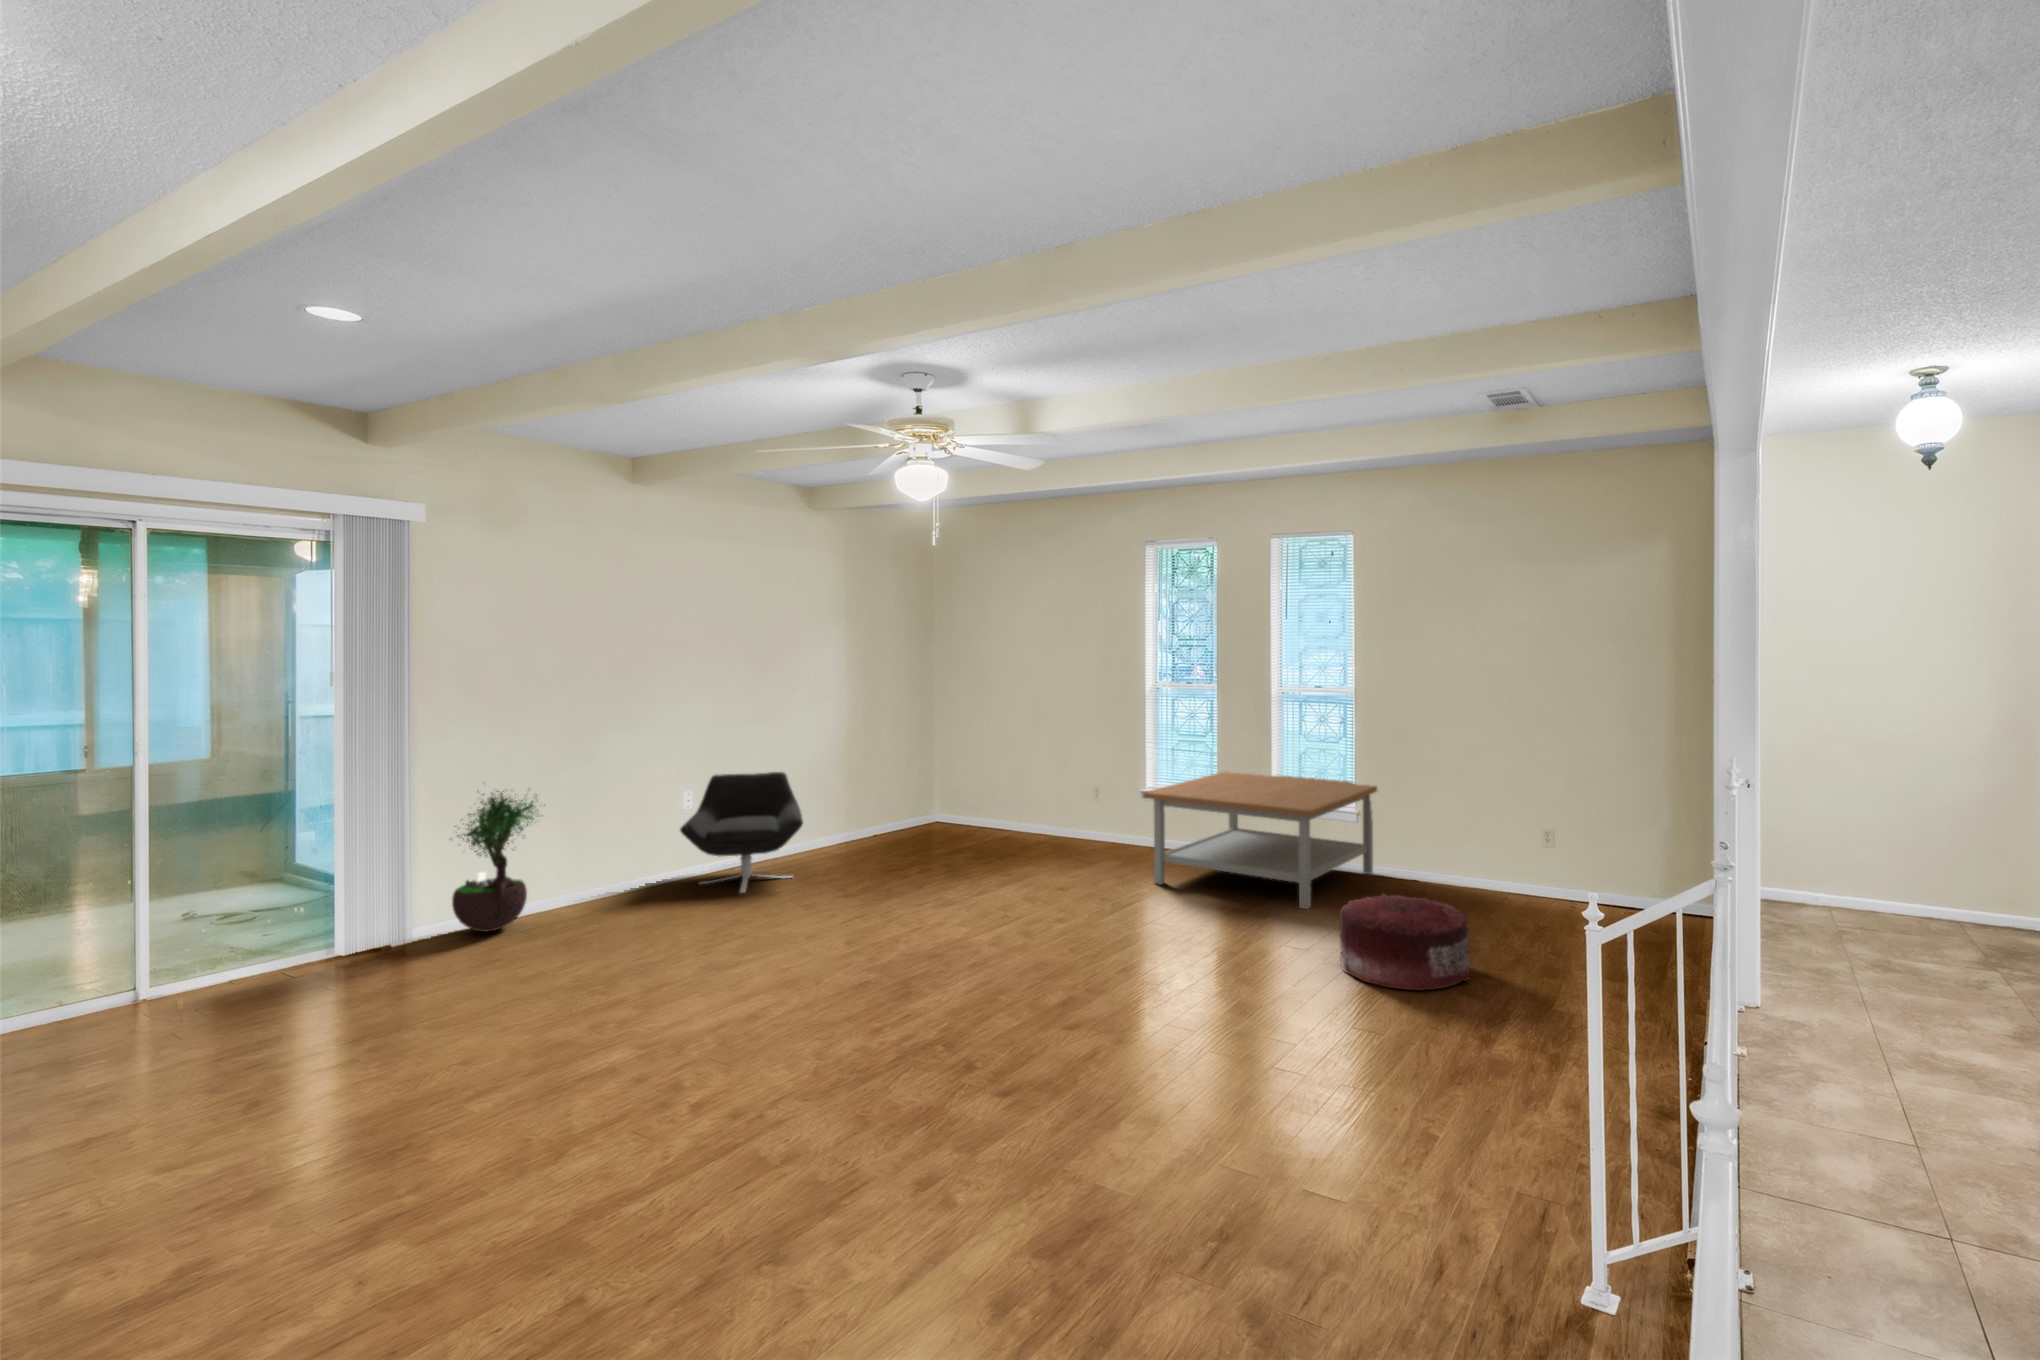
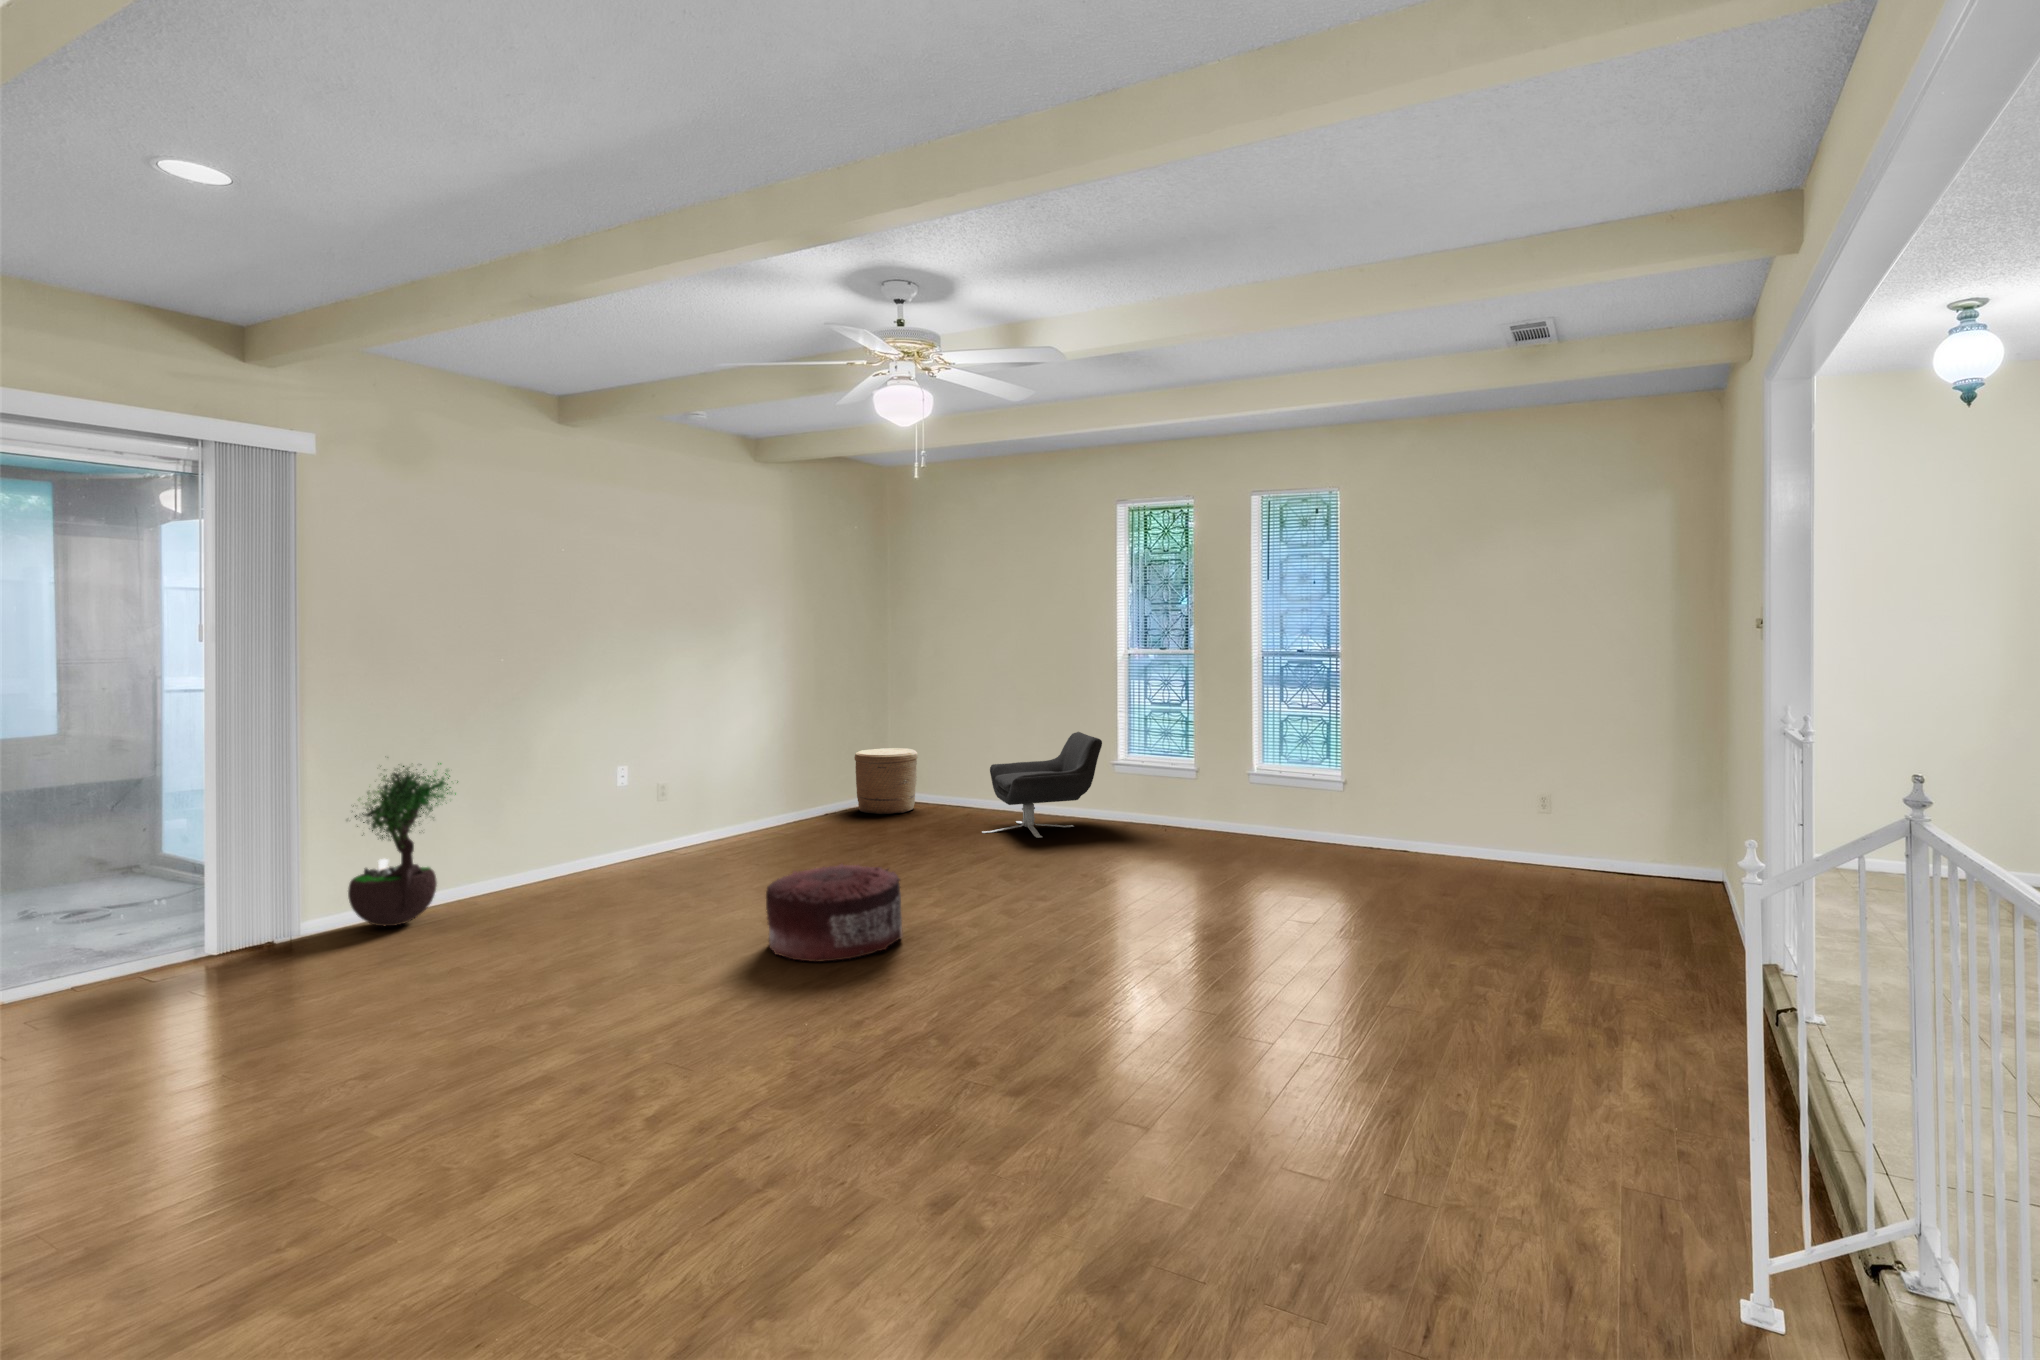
woven basket: none [906,767,965,830] -> present [854,748,918,814]
coffee table: present [1142,770,1377,909] -> none [1121,745,1370,885]
lounge chair: present [680,772,803,893] -> present [982,732,1102,838]
pouf: present [1340,894,1470,990] -> present [766,864,902,962]

